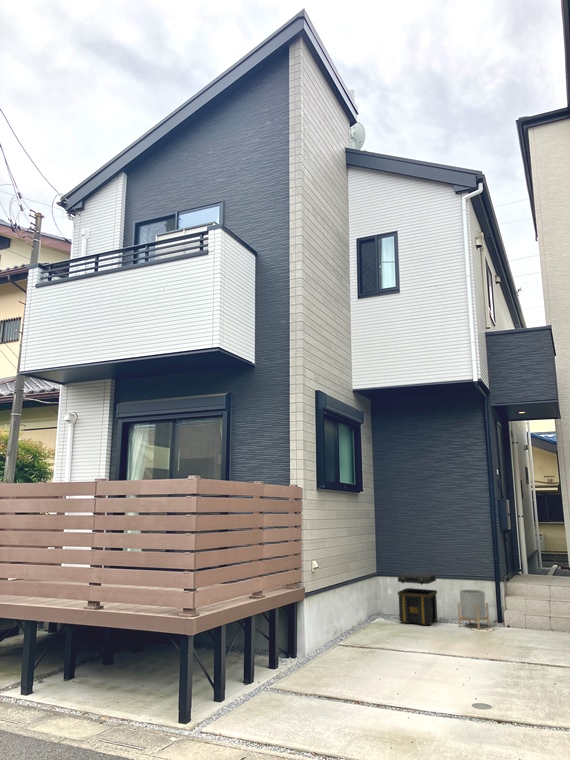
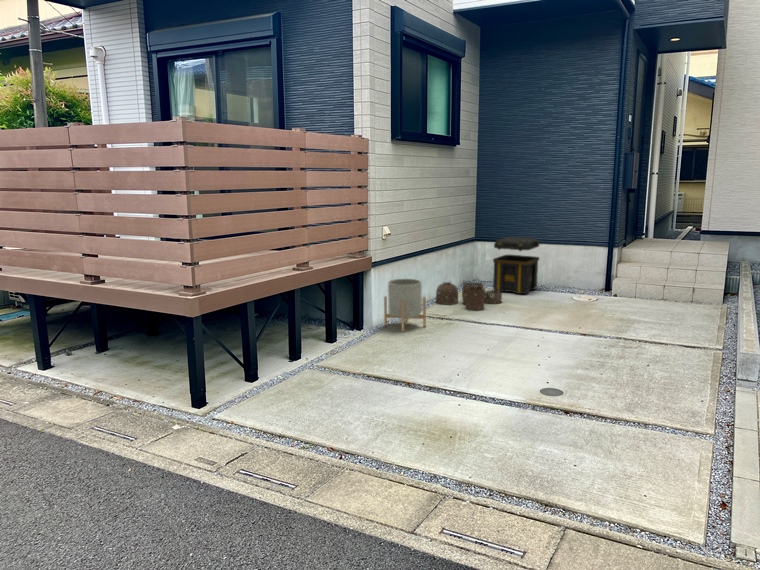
planter: present [458,590,489,629] -> present [384,279,426,332]
woven basket: none [352,611,411,639] -> present [436,282,502,310]

